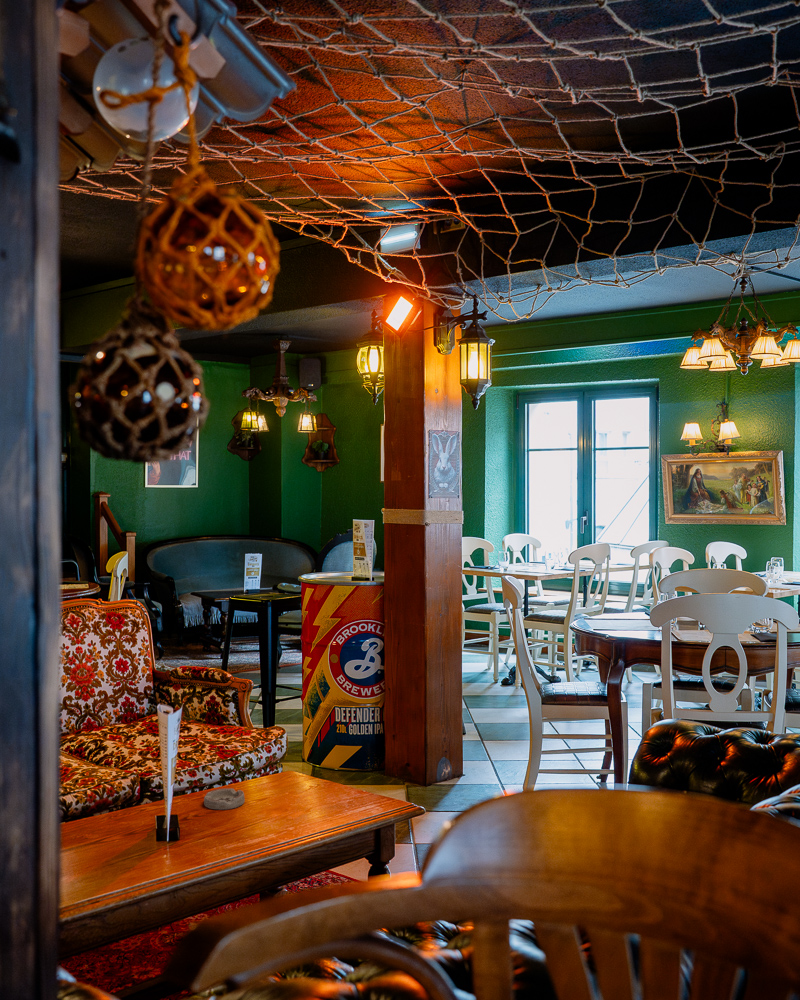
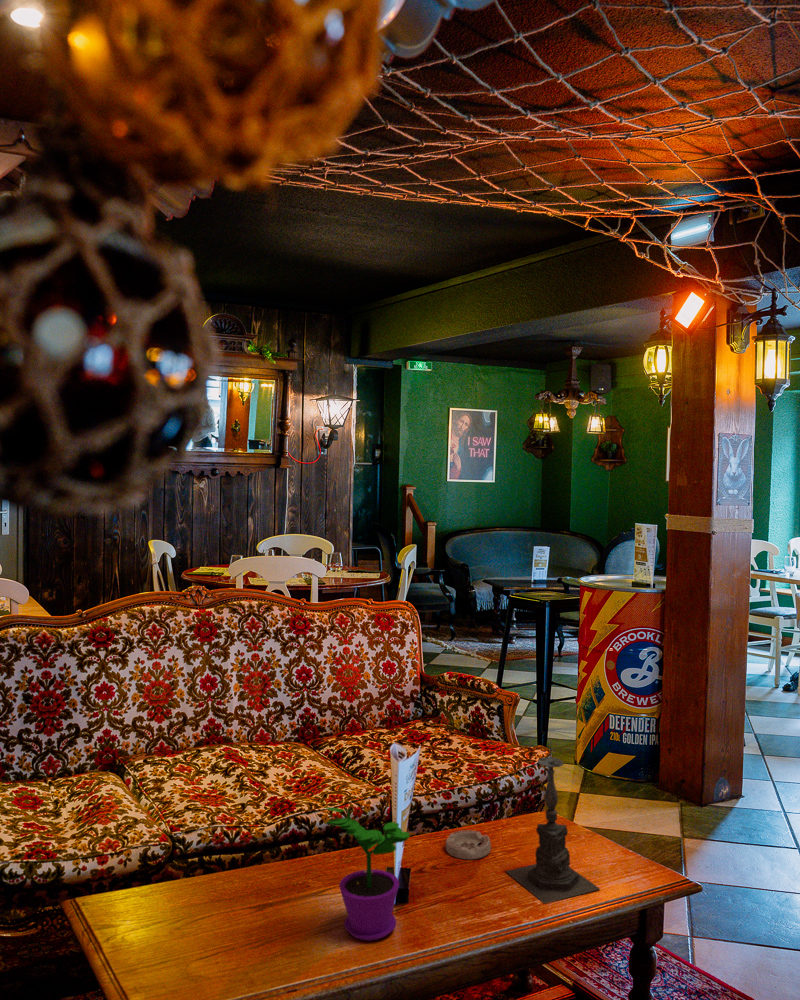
candle holder: none [260,696,340,828] -> present [505,741,599,904]
flower pot: none [116,743,191,866] -> present [326,792,409,940]

